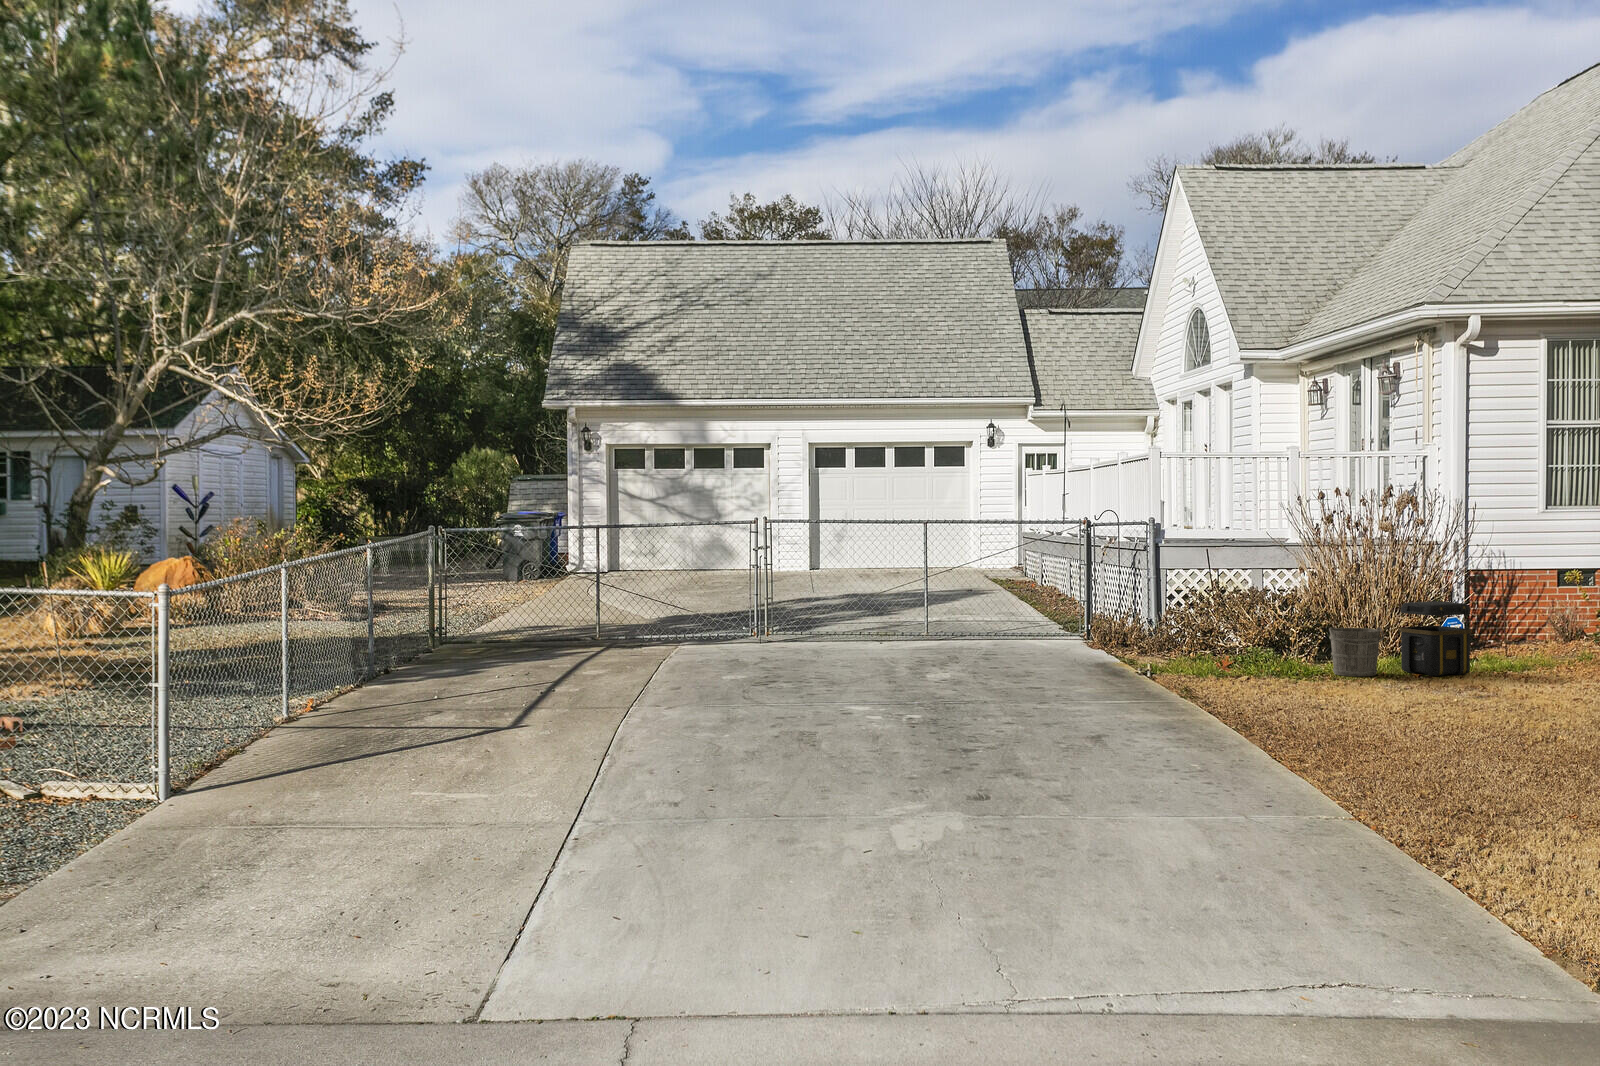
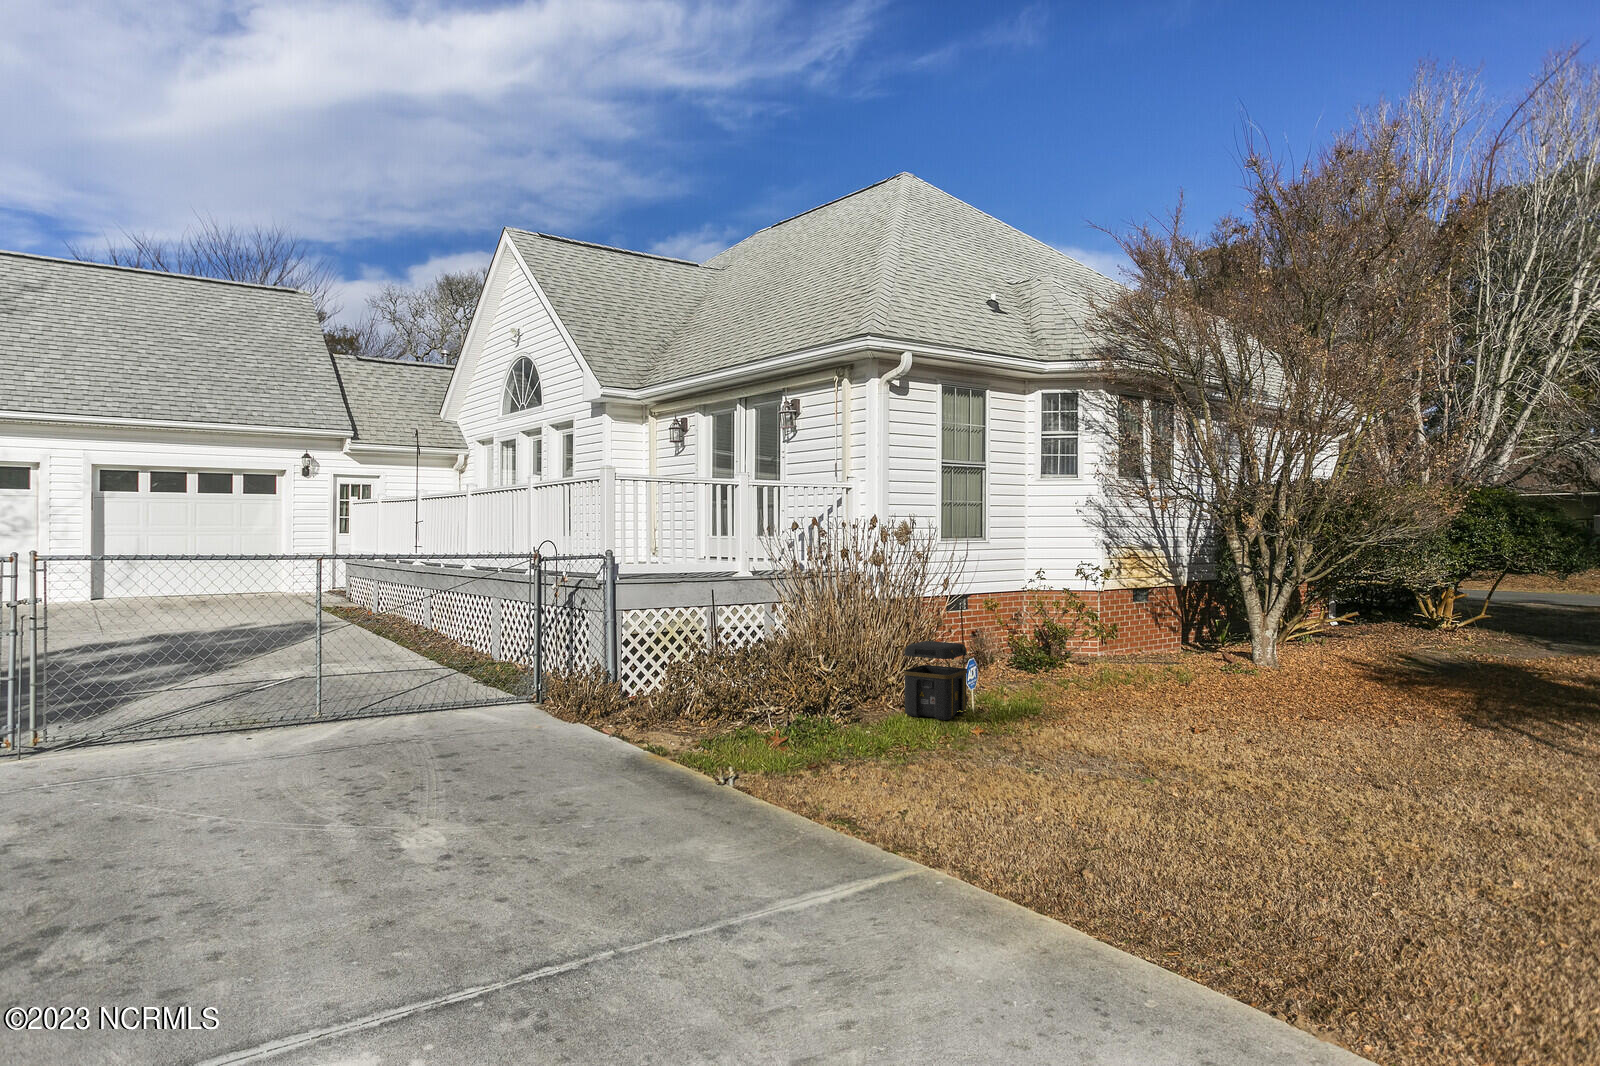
bucket: present [1329,627,1384,676] -> none [849,673,906,729]

